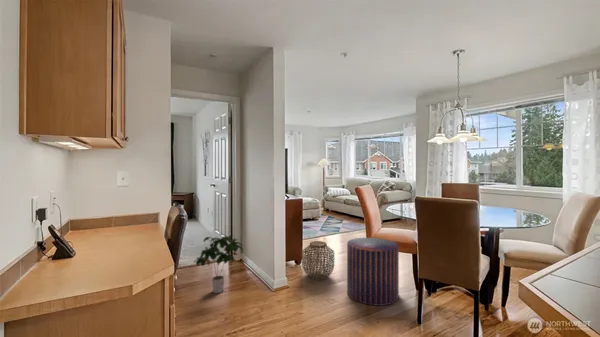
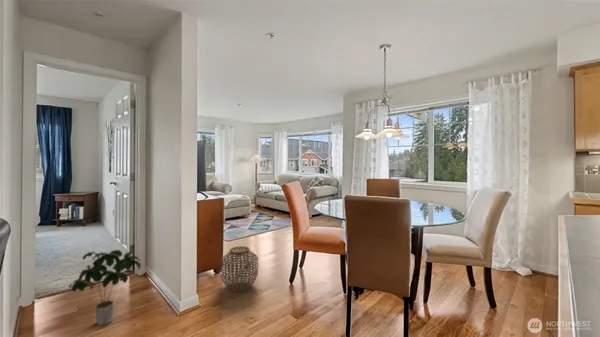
pouf: present [347,238,399,306] -> none [271,240,326,317]

